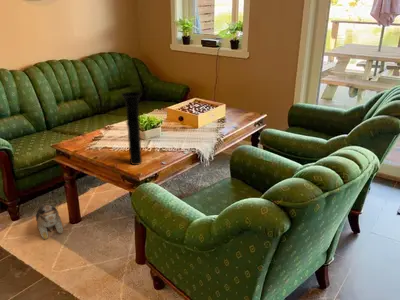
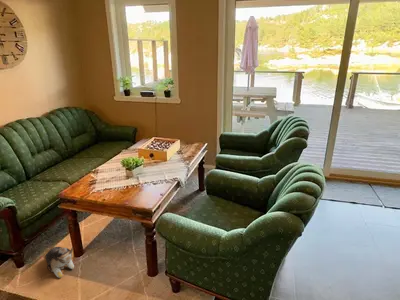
vase: present [122,92,142,165] -> none [126,142,144,199]

